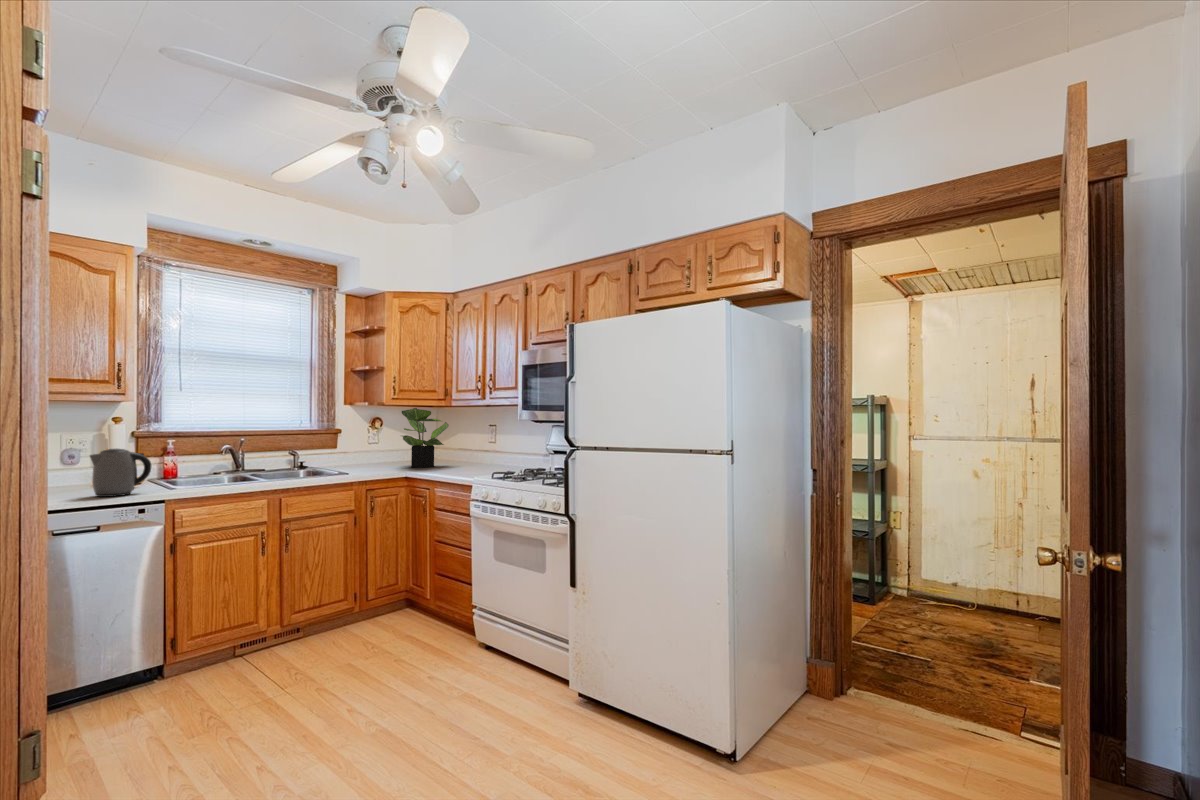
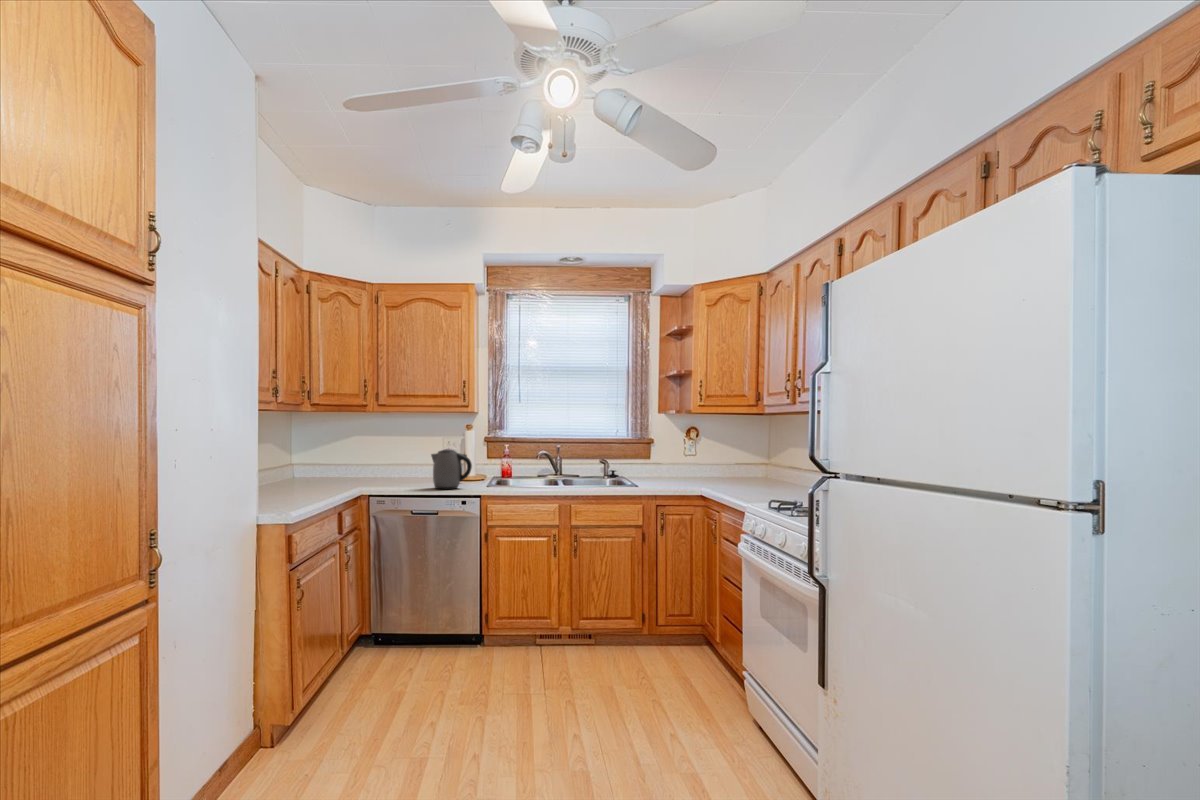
potted plant: present [402,408,449,468] -> none [702,417,758,485]

